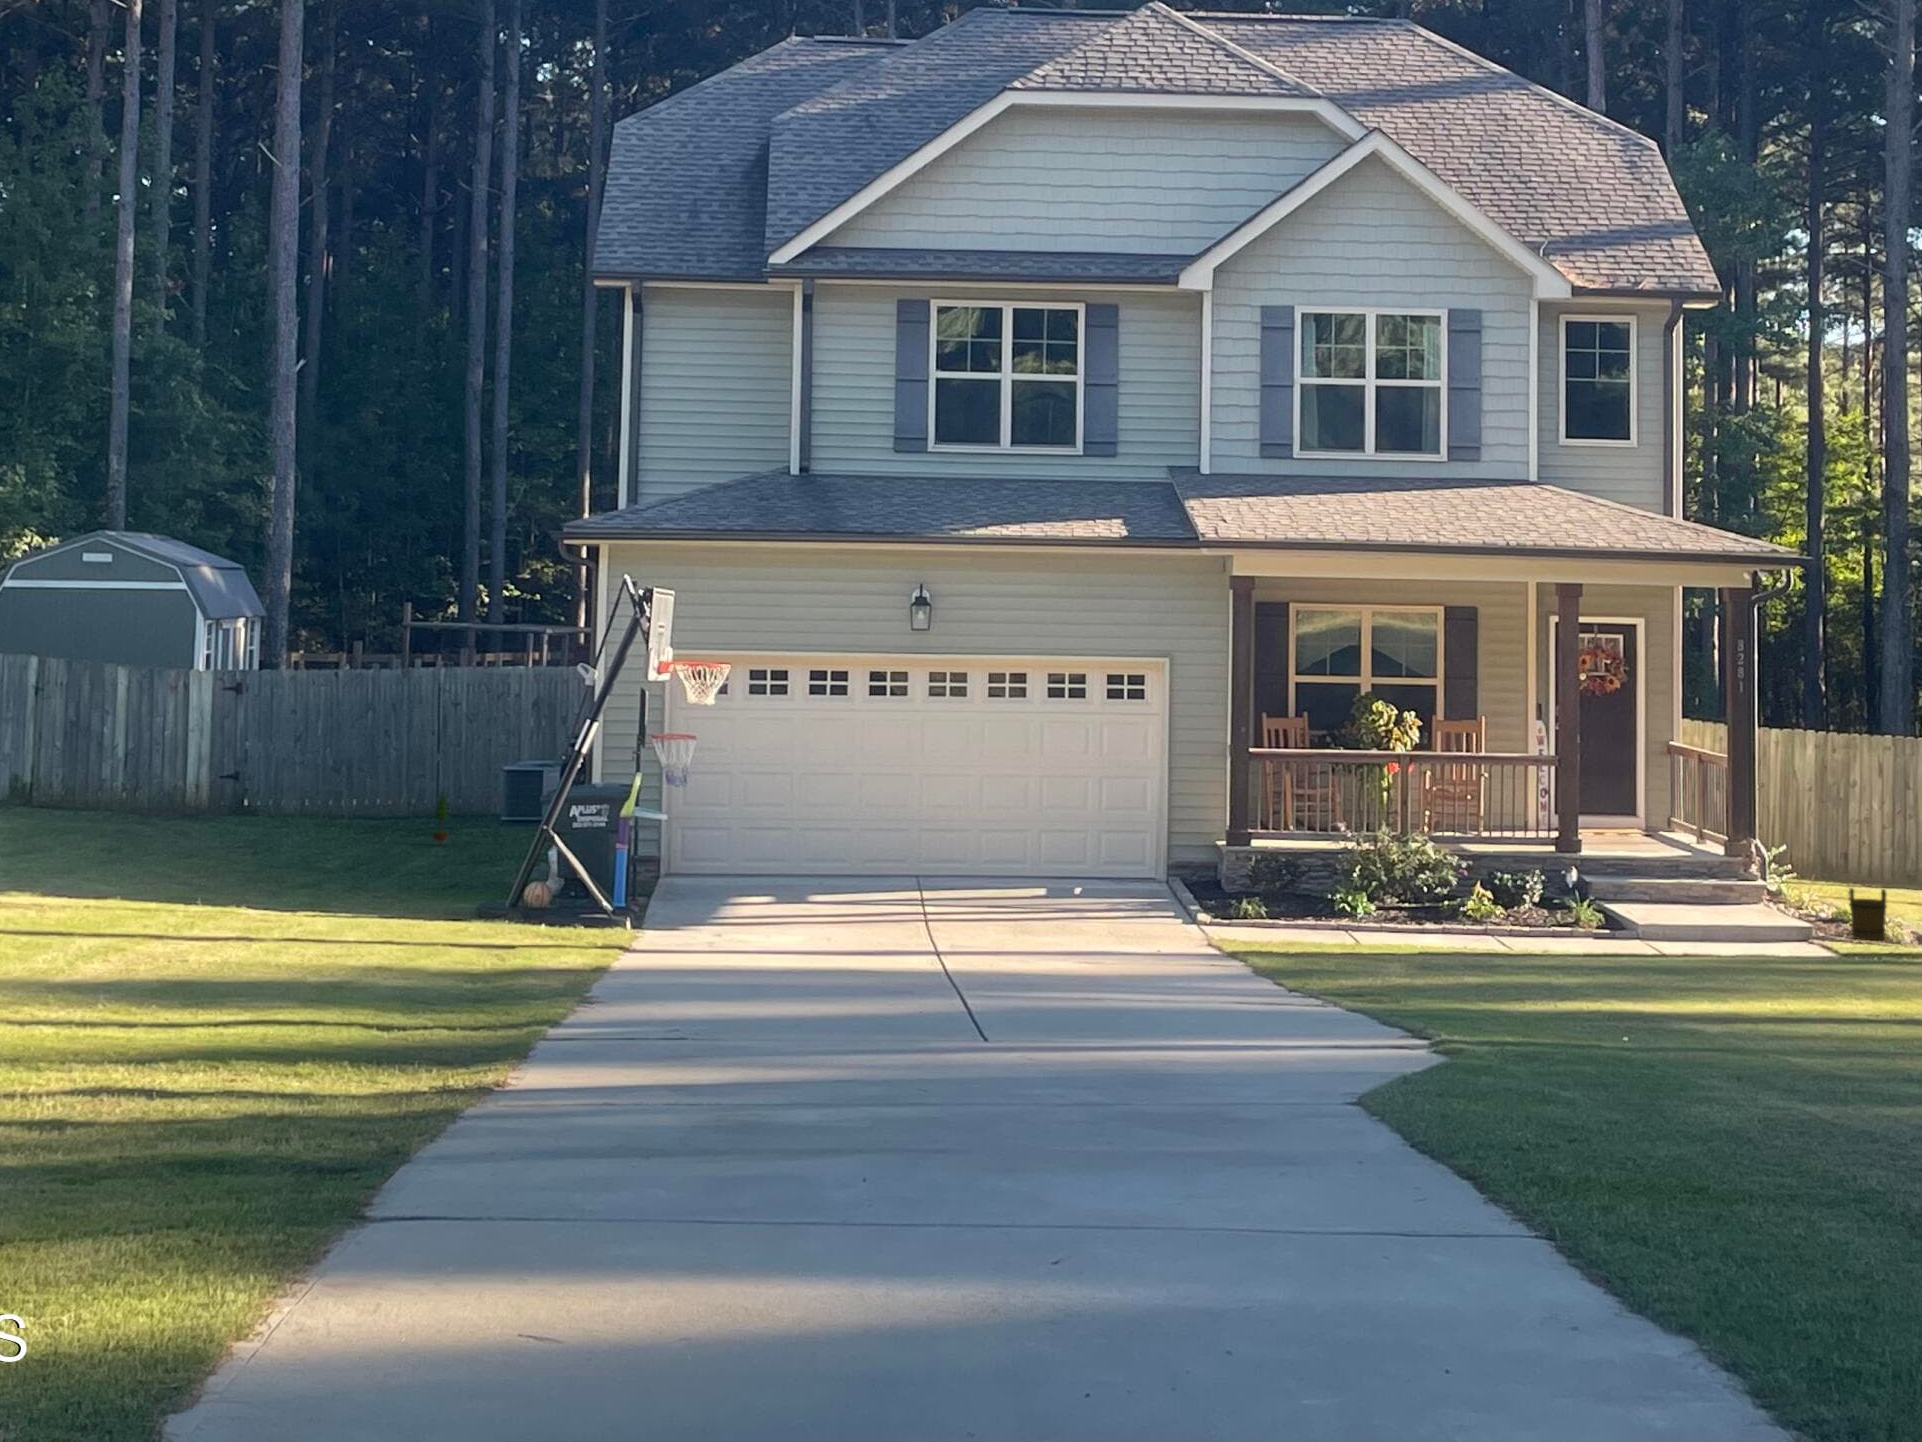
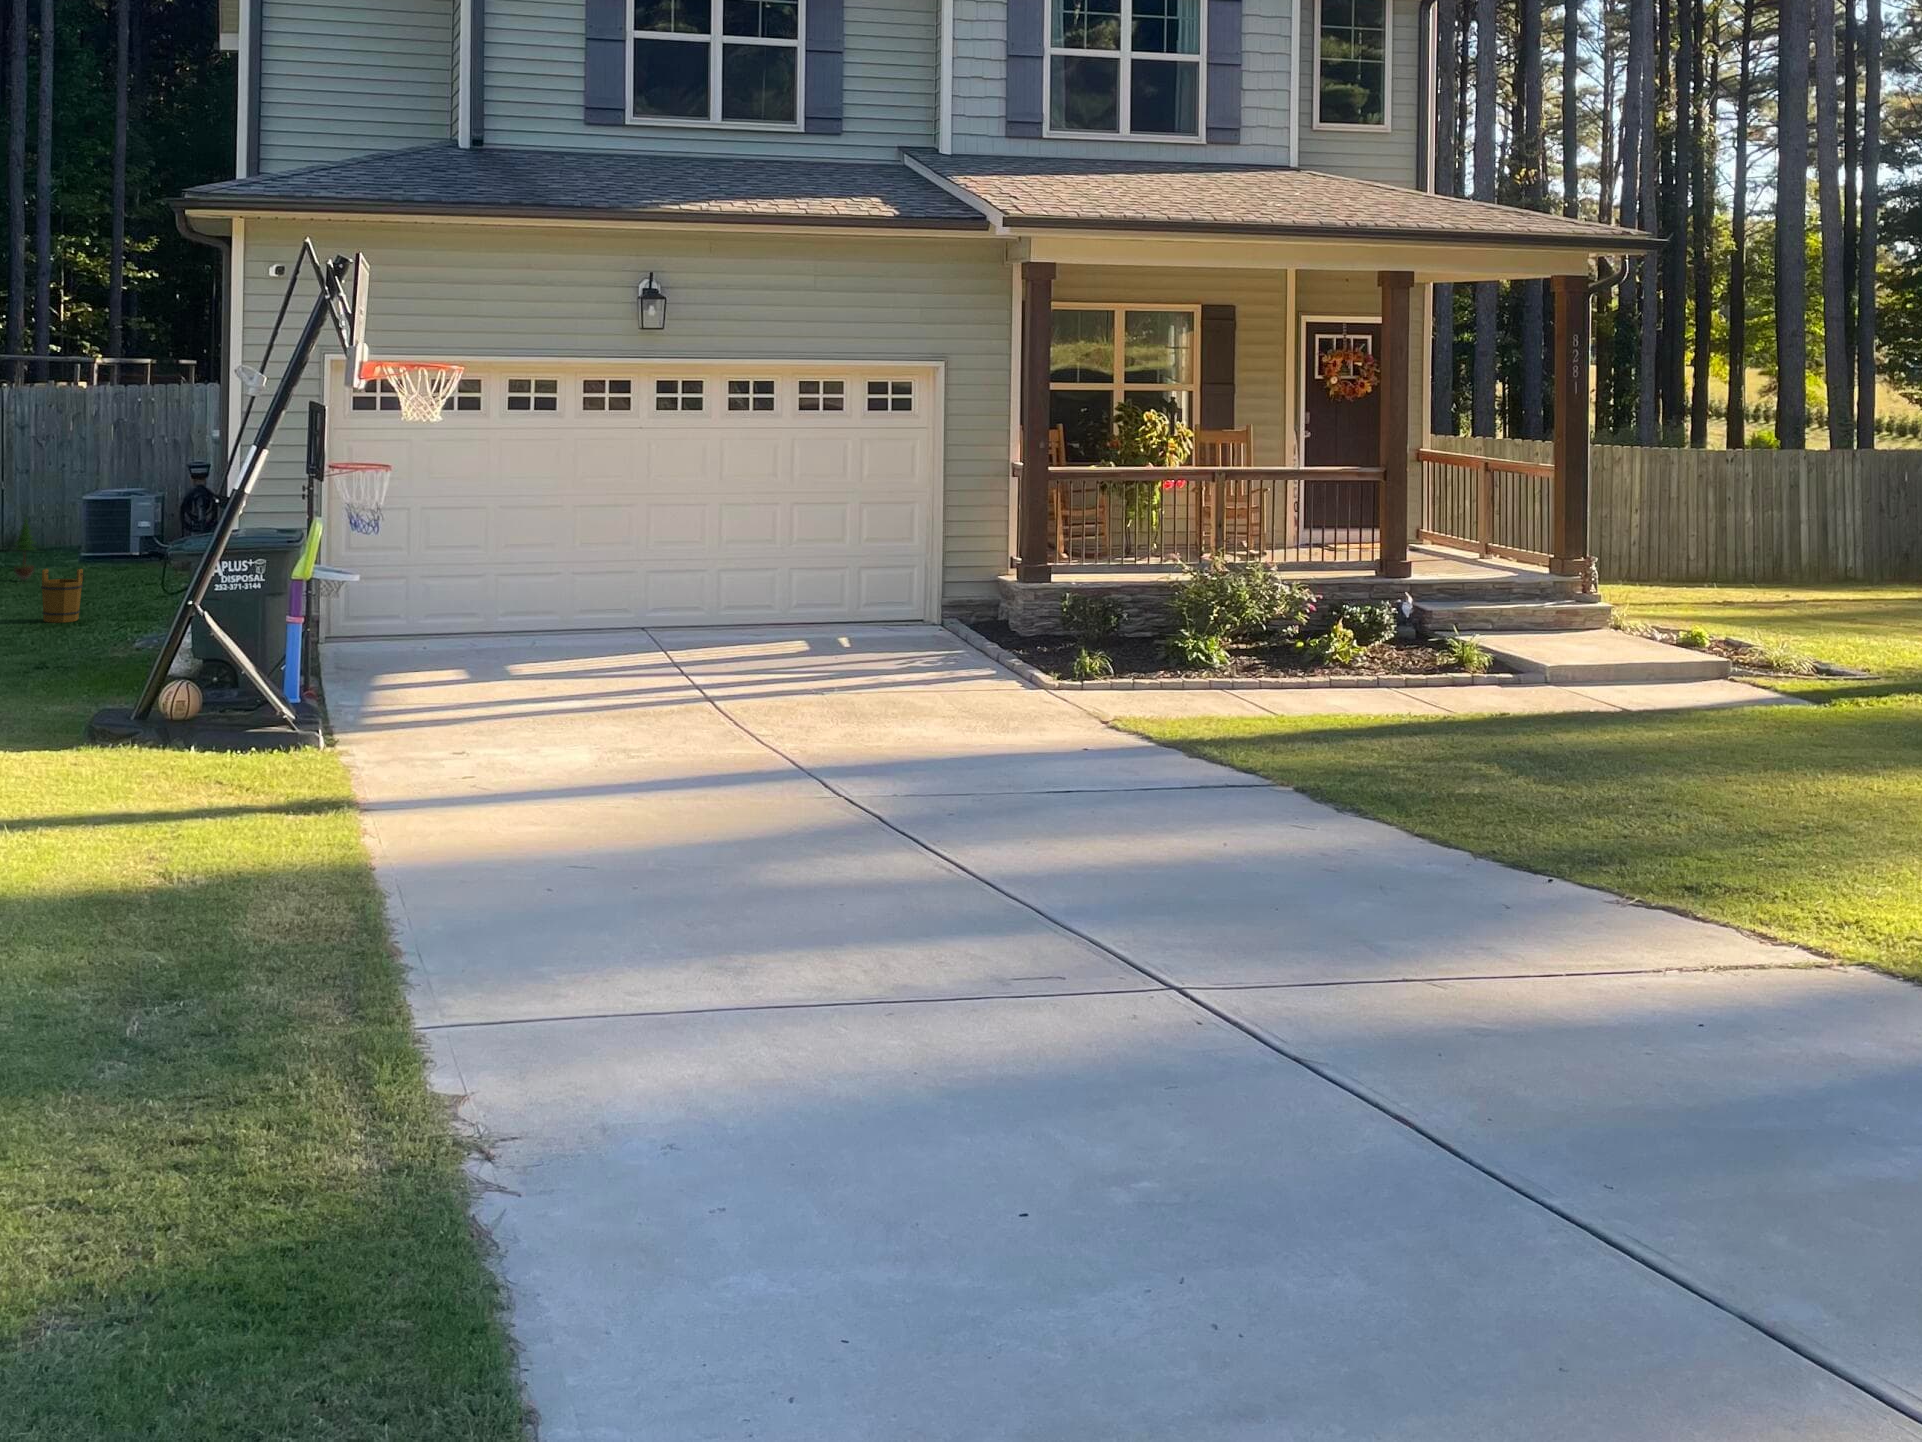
bucket: present [1849,888,1887,940] -> present [41,569,85,623]

